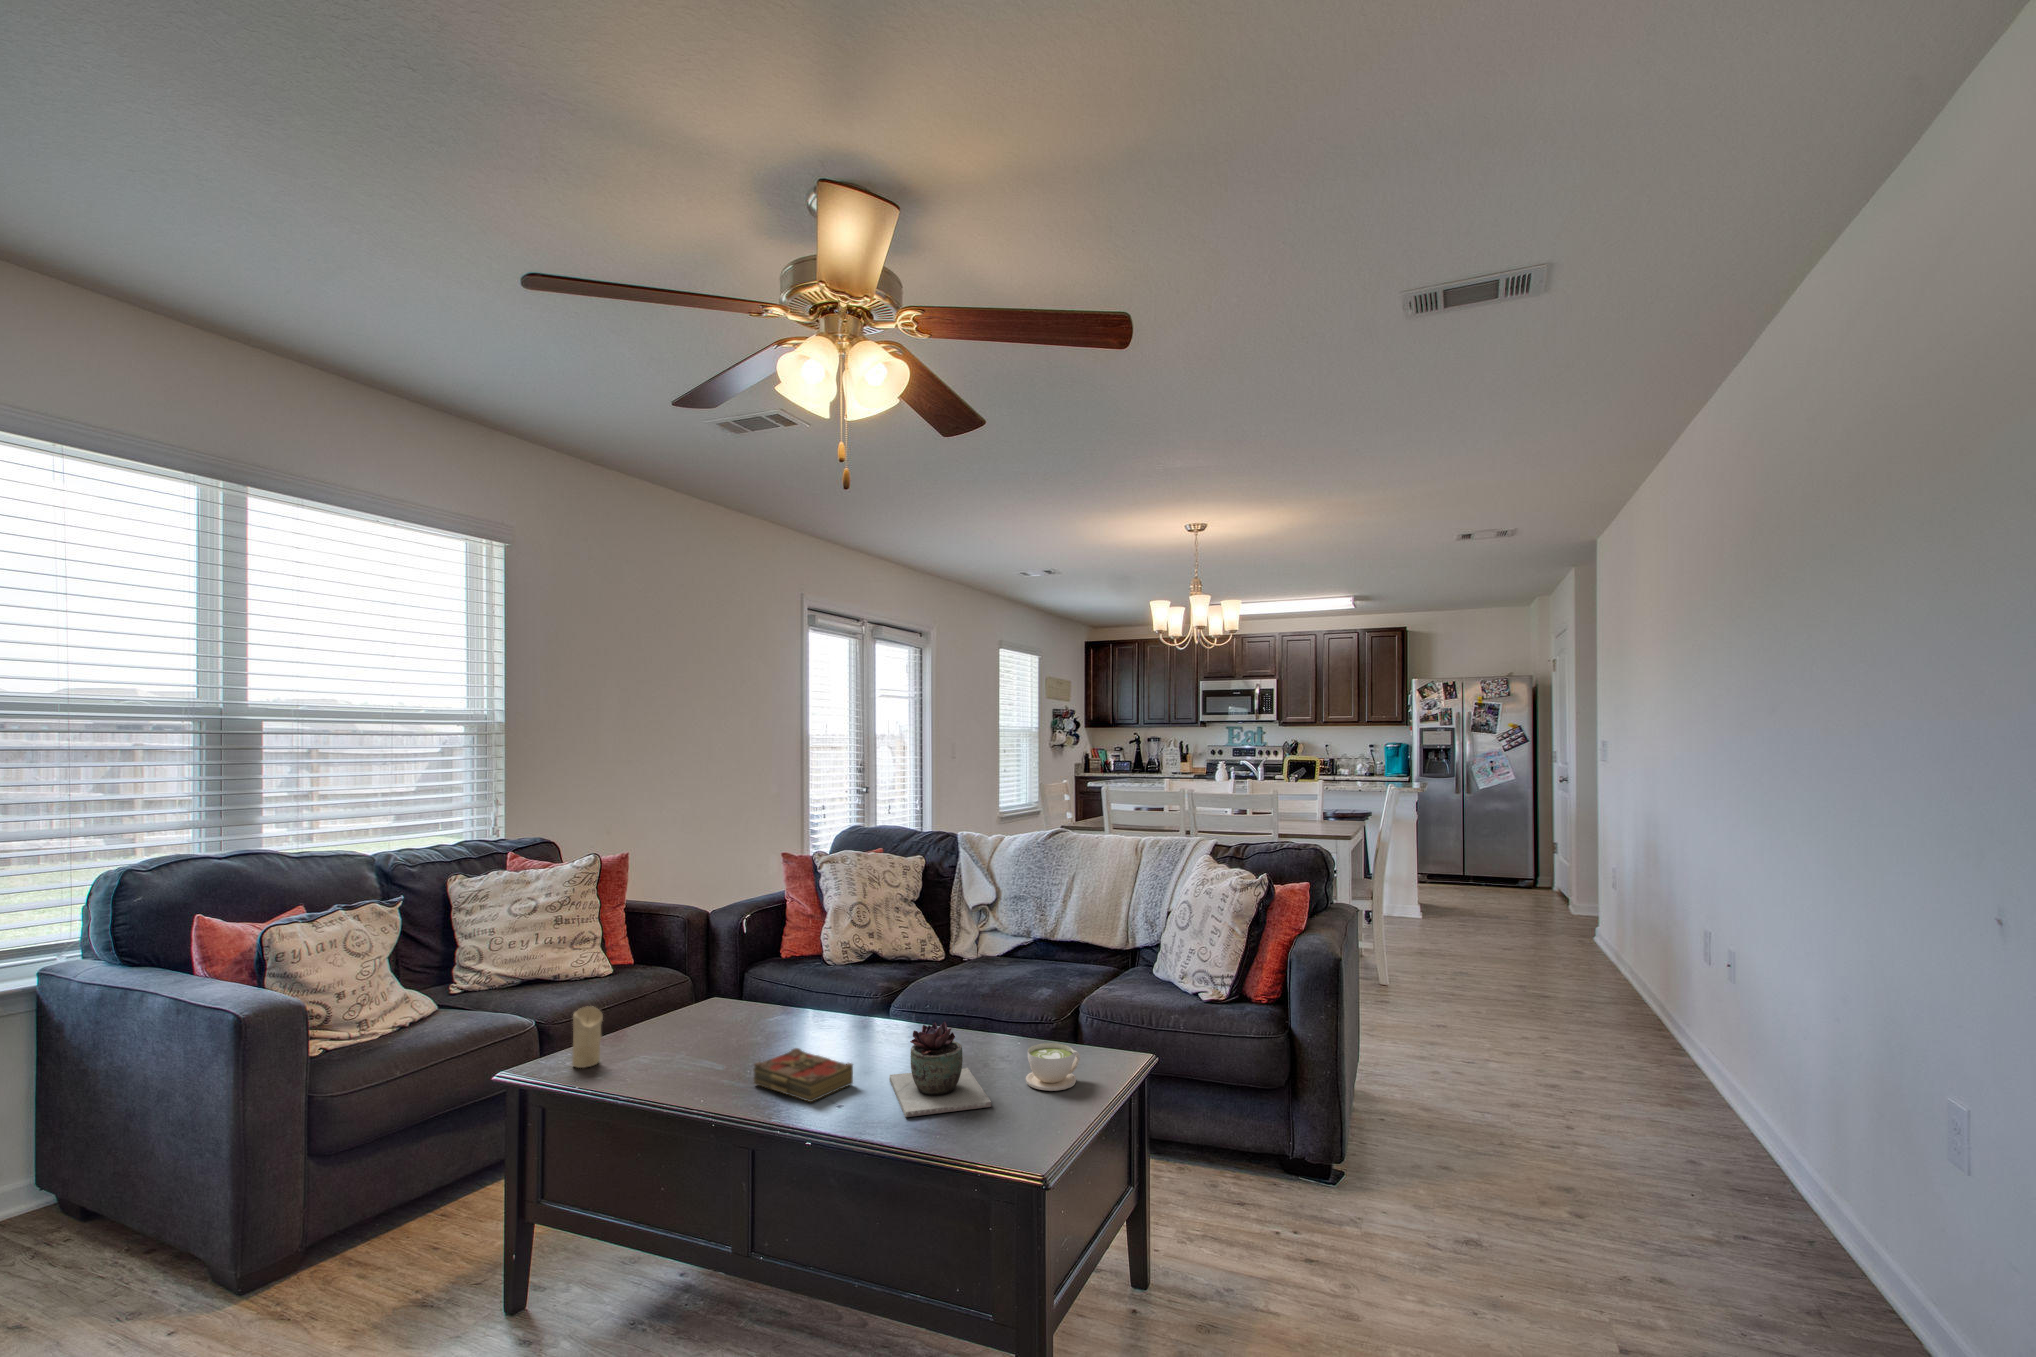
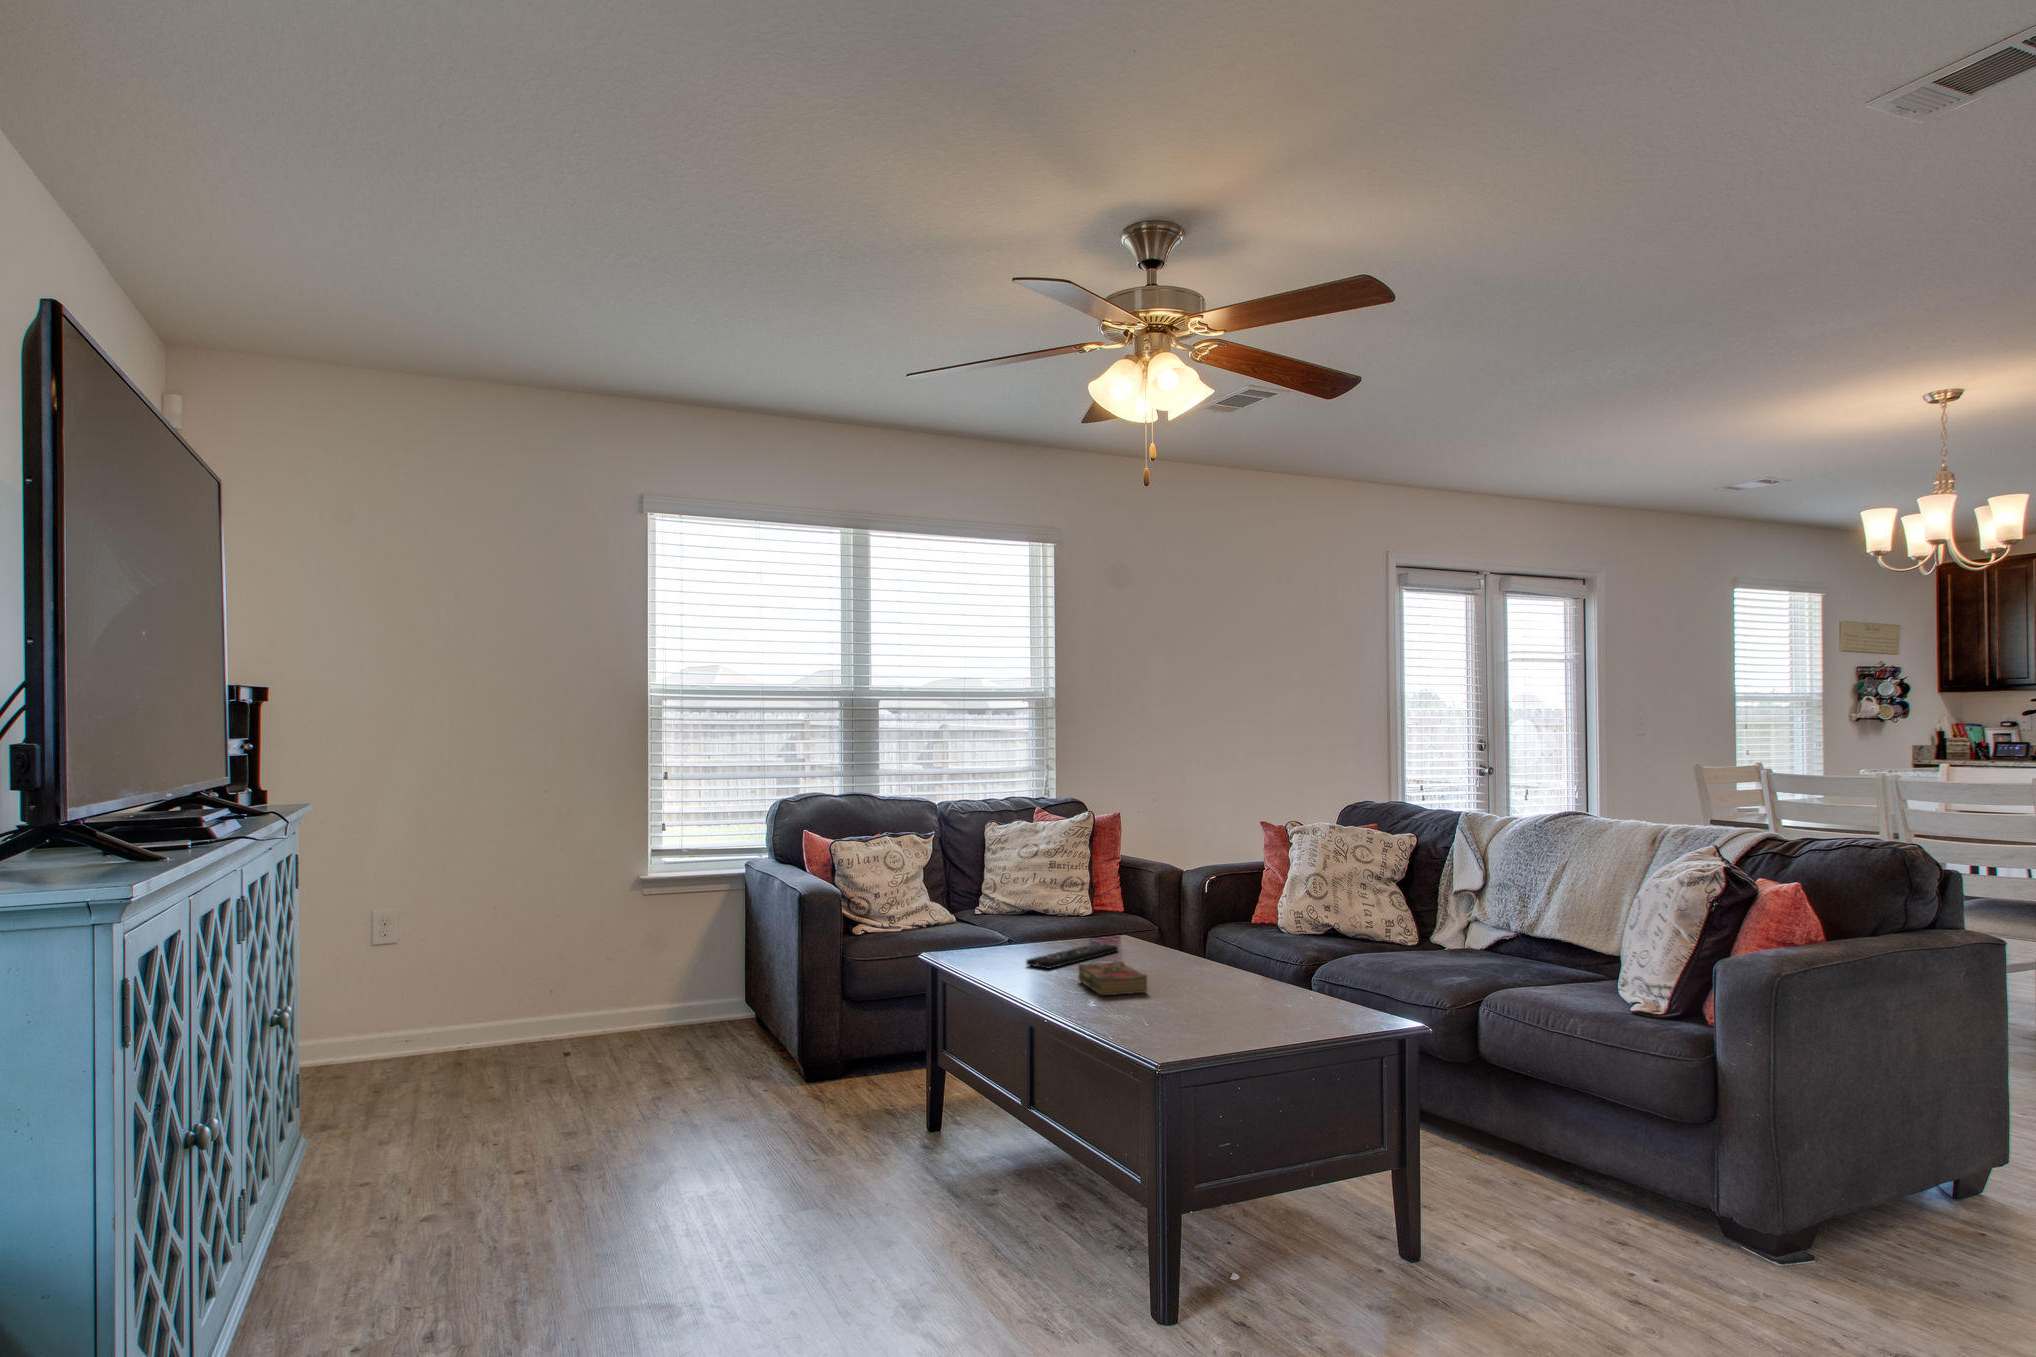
candle: present [572,1006,603,1068] -> none [979,911,1001,956]
remote control: none [657,1020,736,1072] -> present [1026,943,1118,969]
succulent plant: present [889,1022,991,1117] -> none [1154,946,1250,1021]
coffee cup: present [1026,1043,1080,1091] -> none [1283,984,1339,1023]

